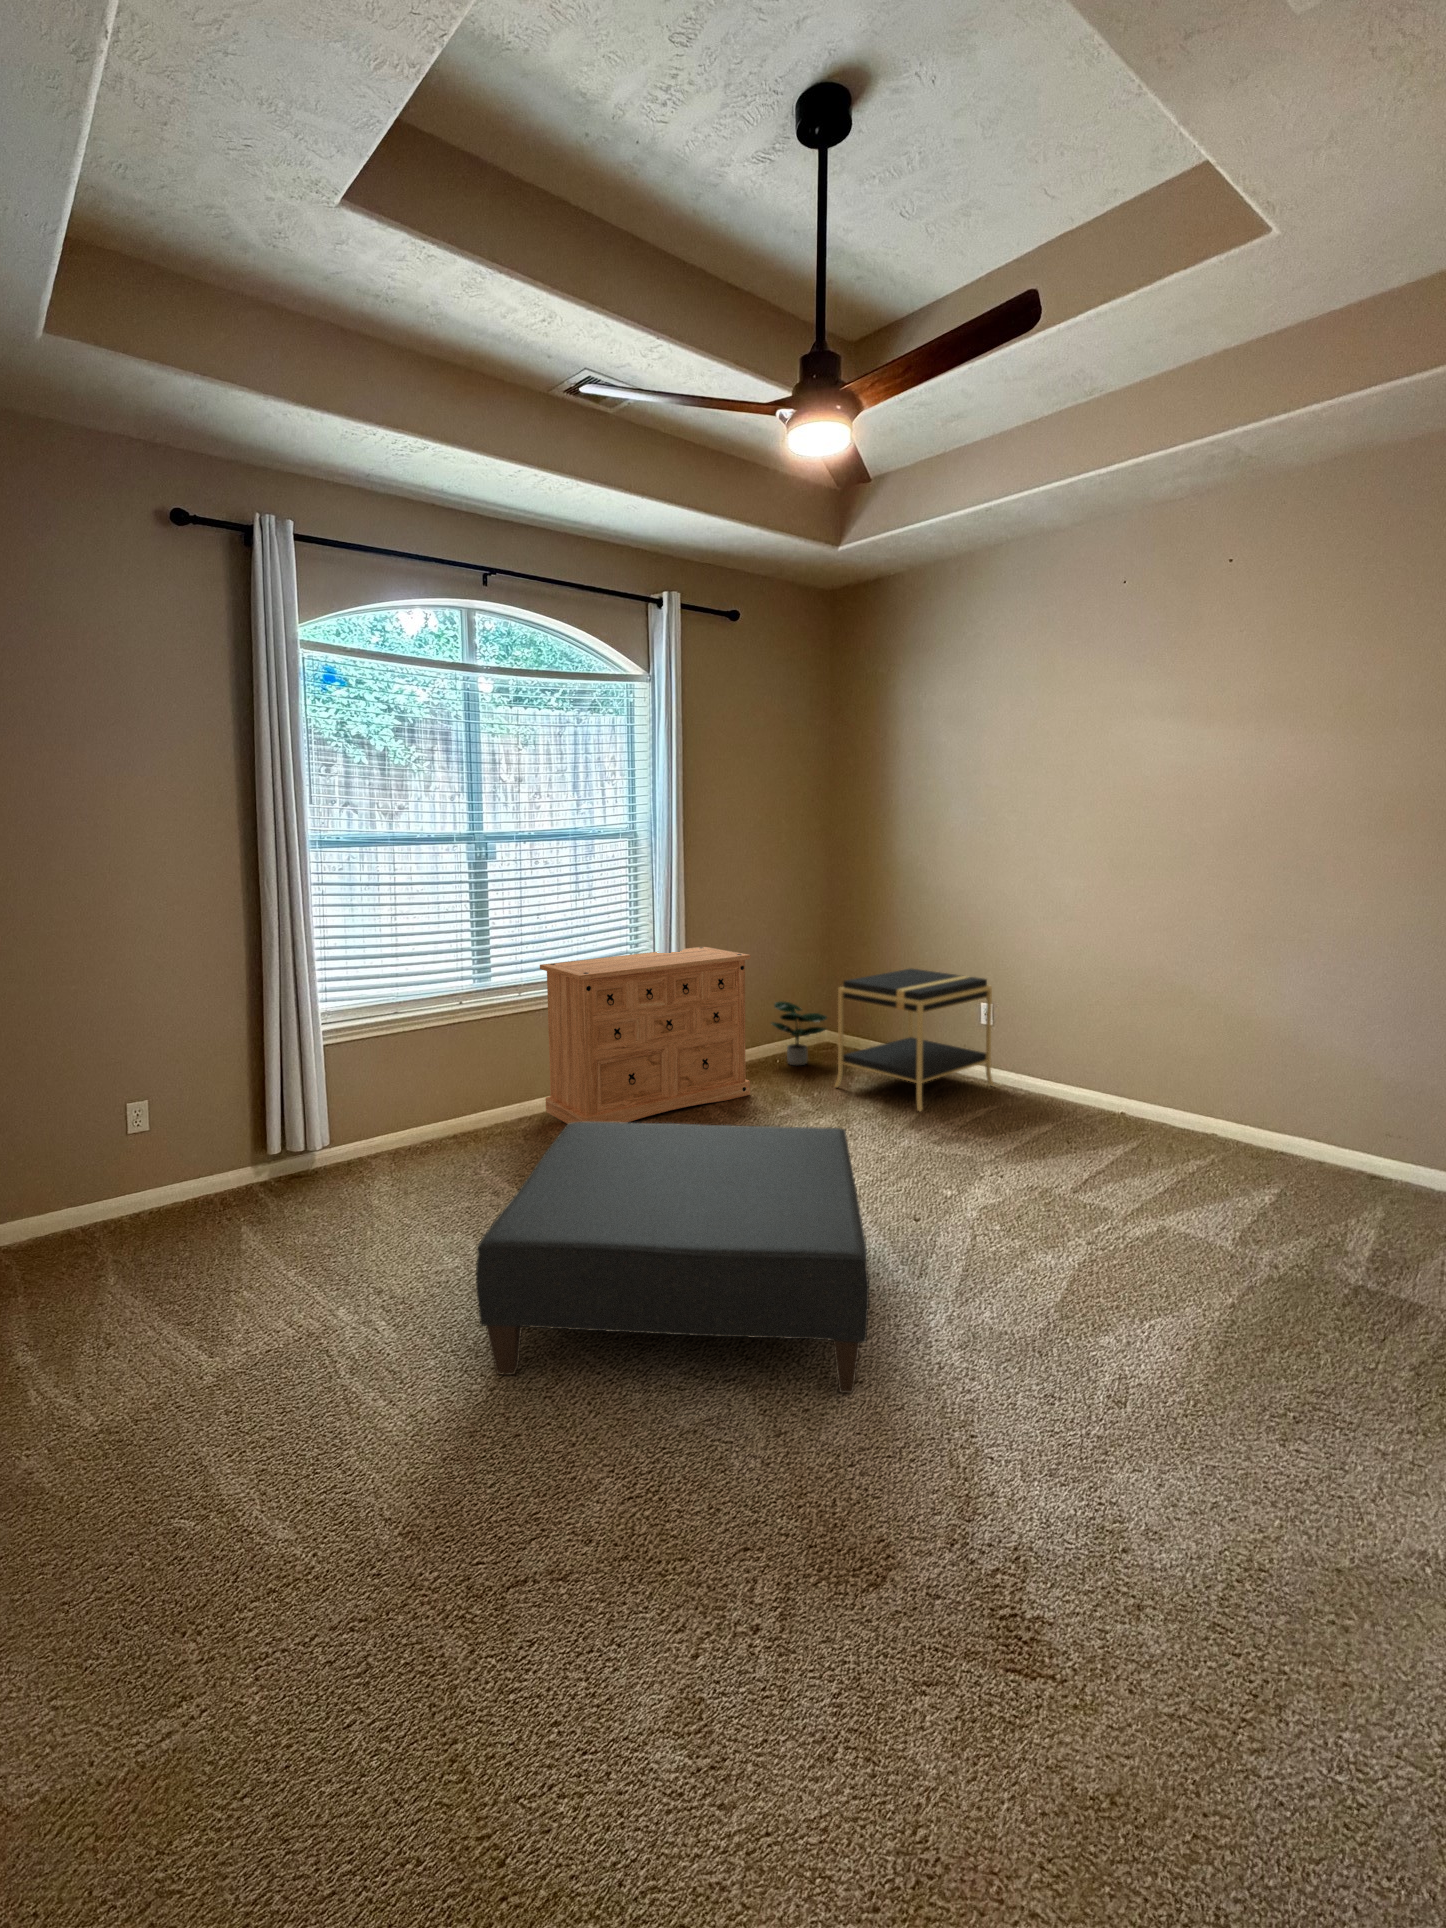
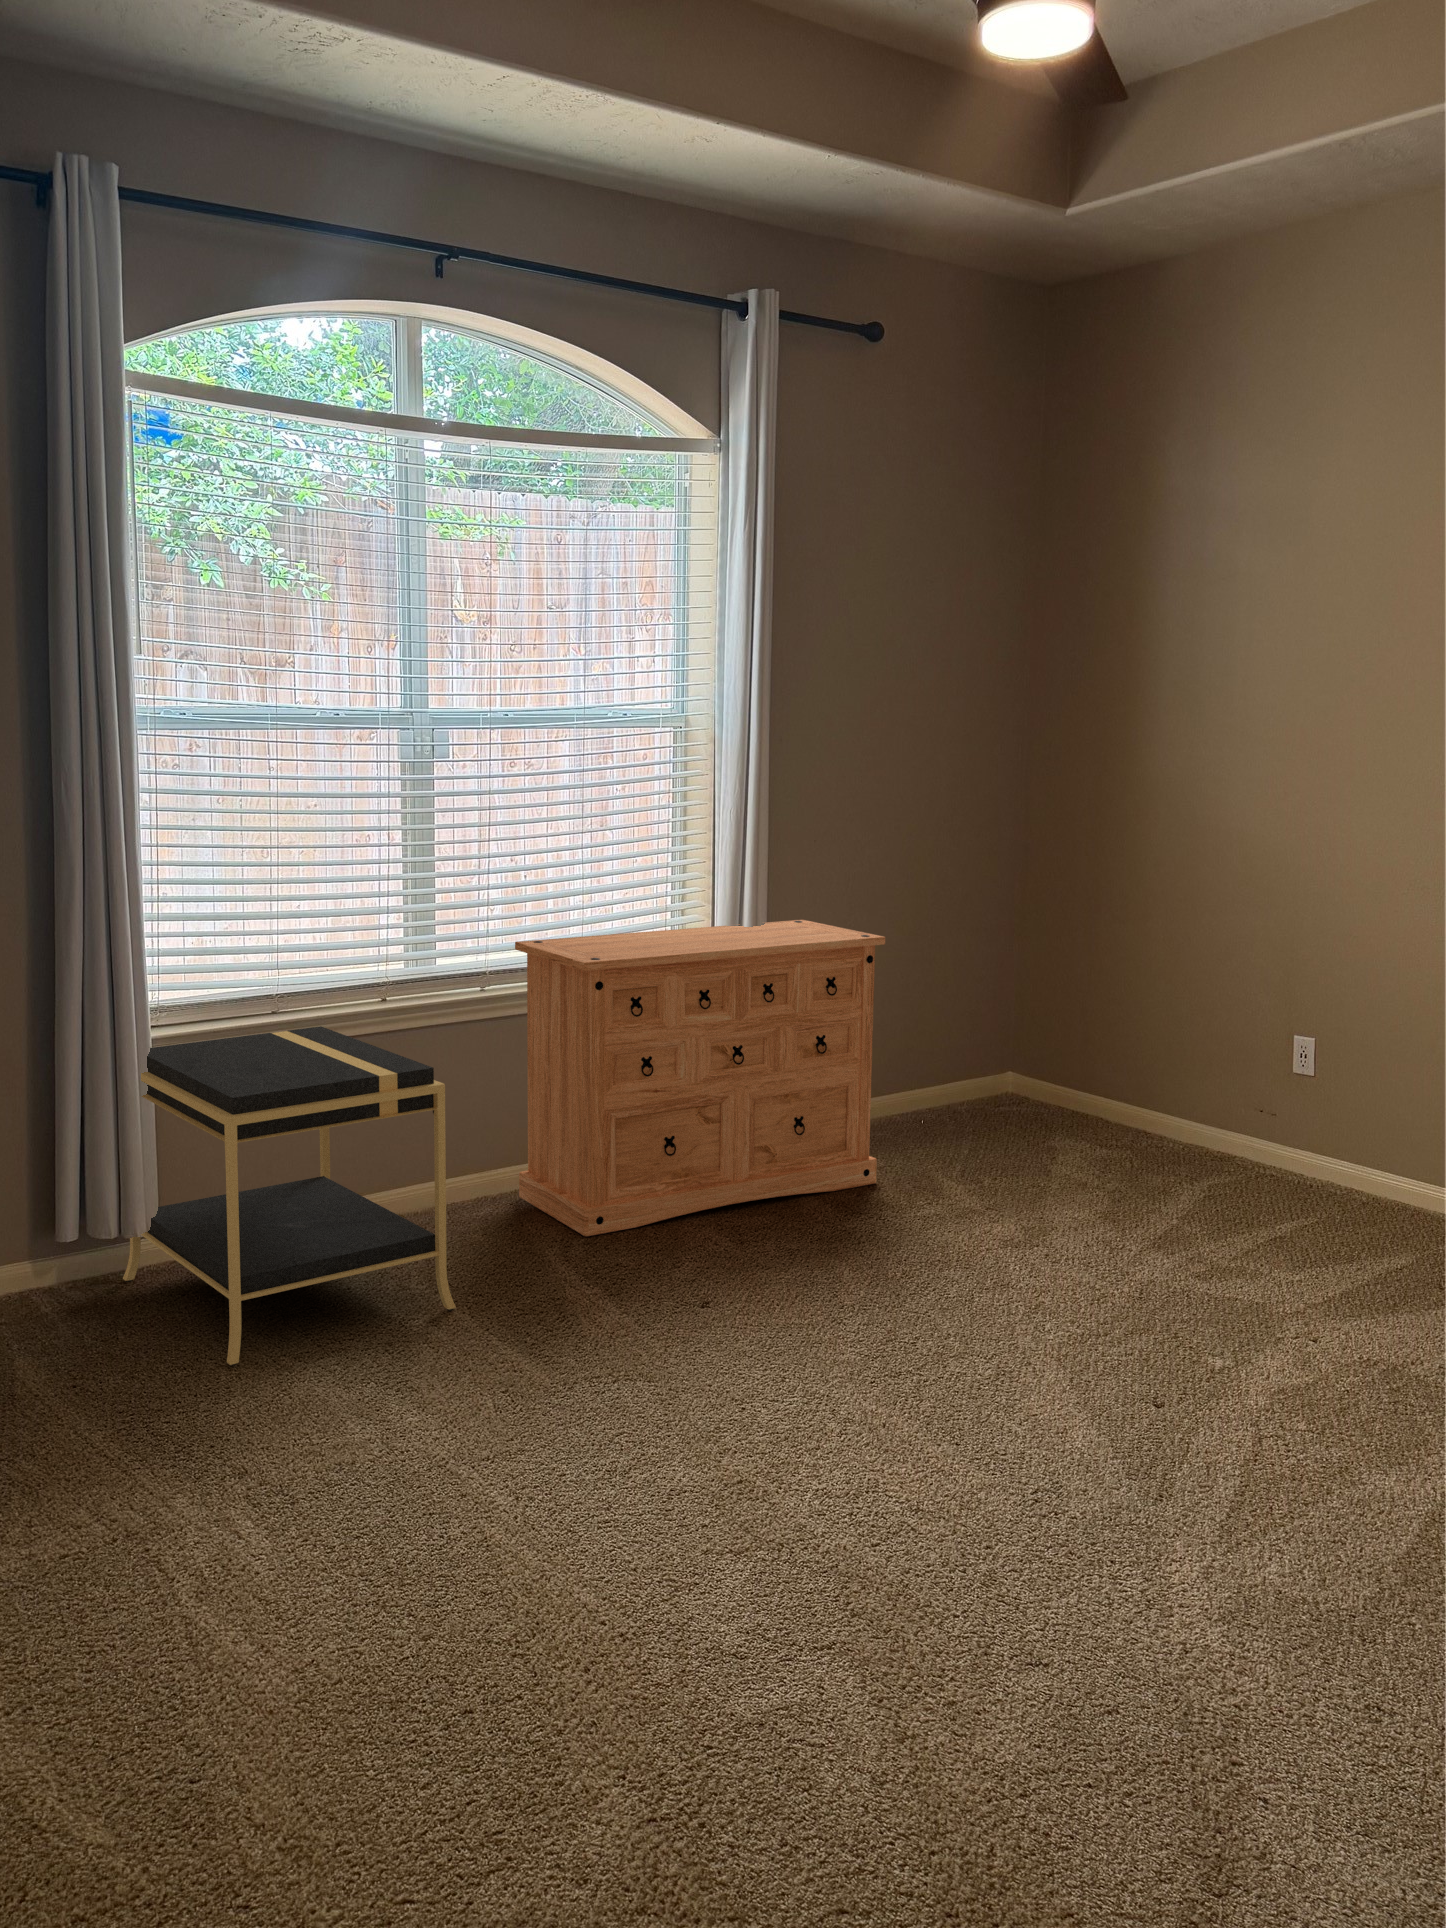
nightstand: present [835,969,994,1111] -> present [123,1026,456,1366]
potted plant: present [772,1001,827,1065] -> none [917,1022,1020,1136]
ottoman: present [476,1122,869,1393] -> none [404,1212,1066,1682]

